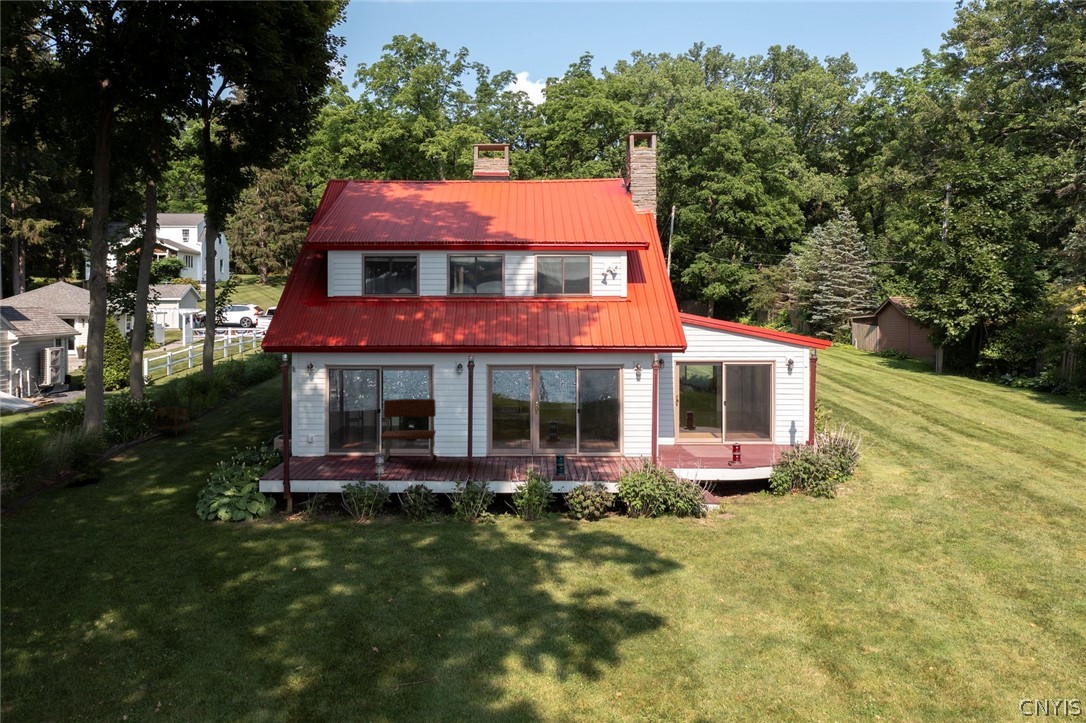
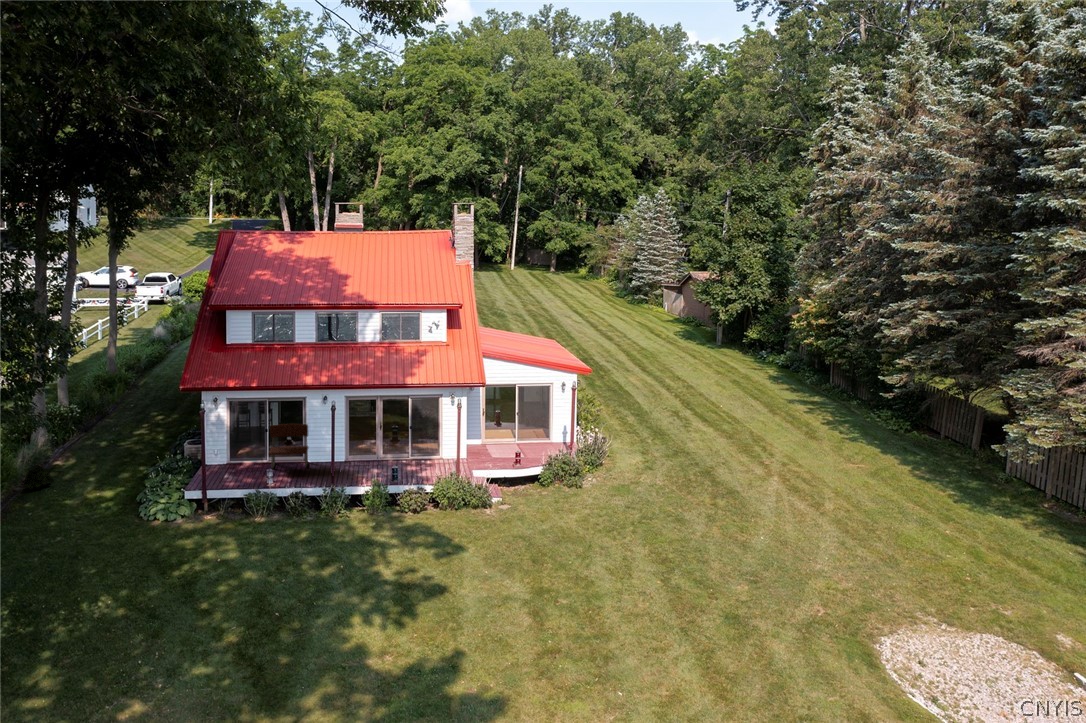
armchair: present [149,400,189,437] -> none [72,407,108,438]

